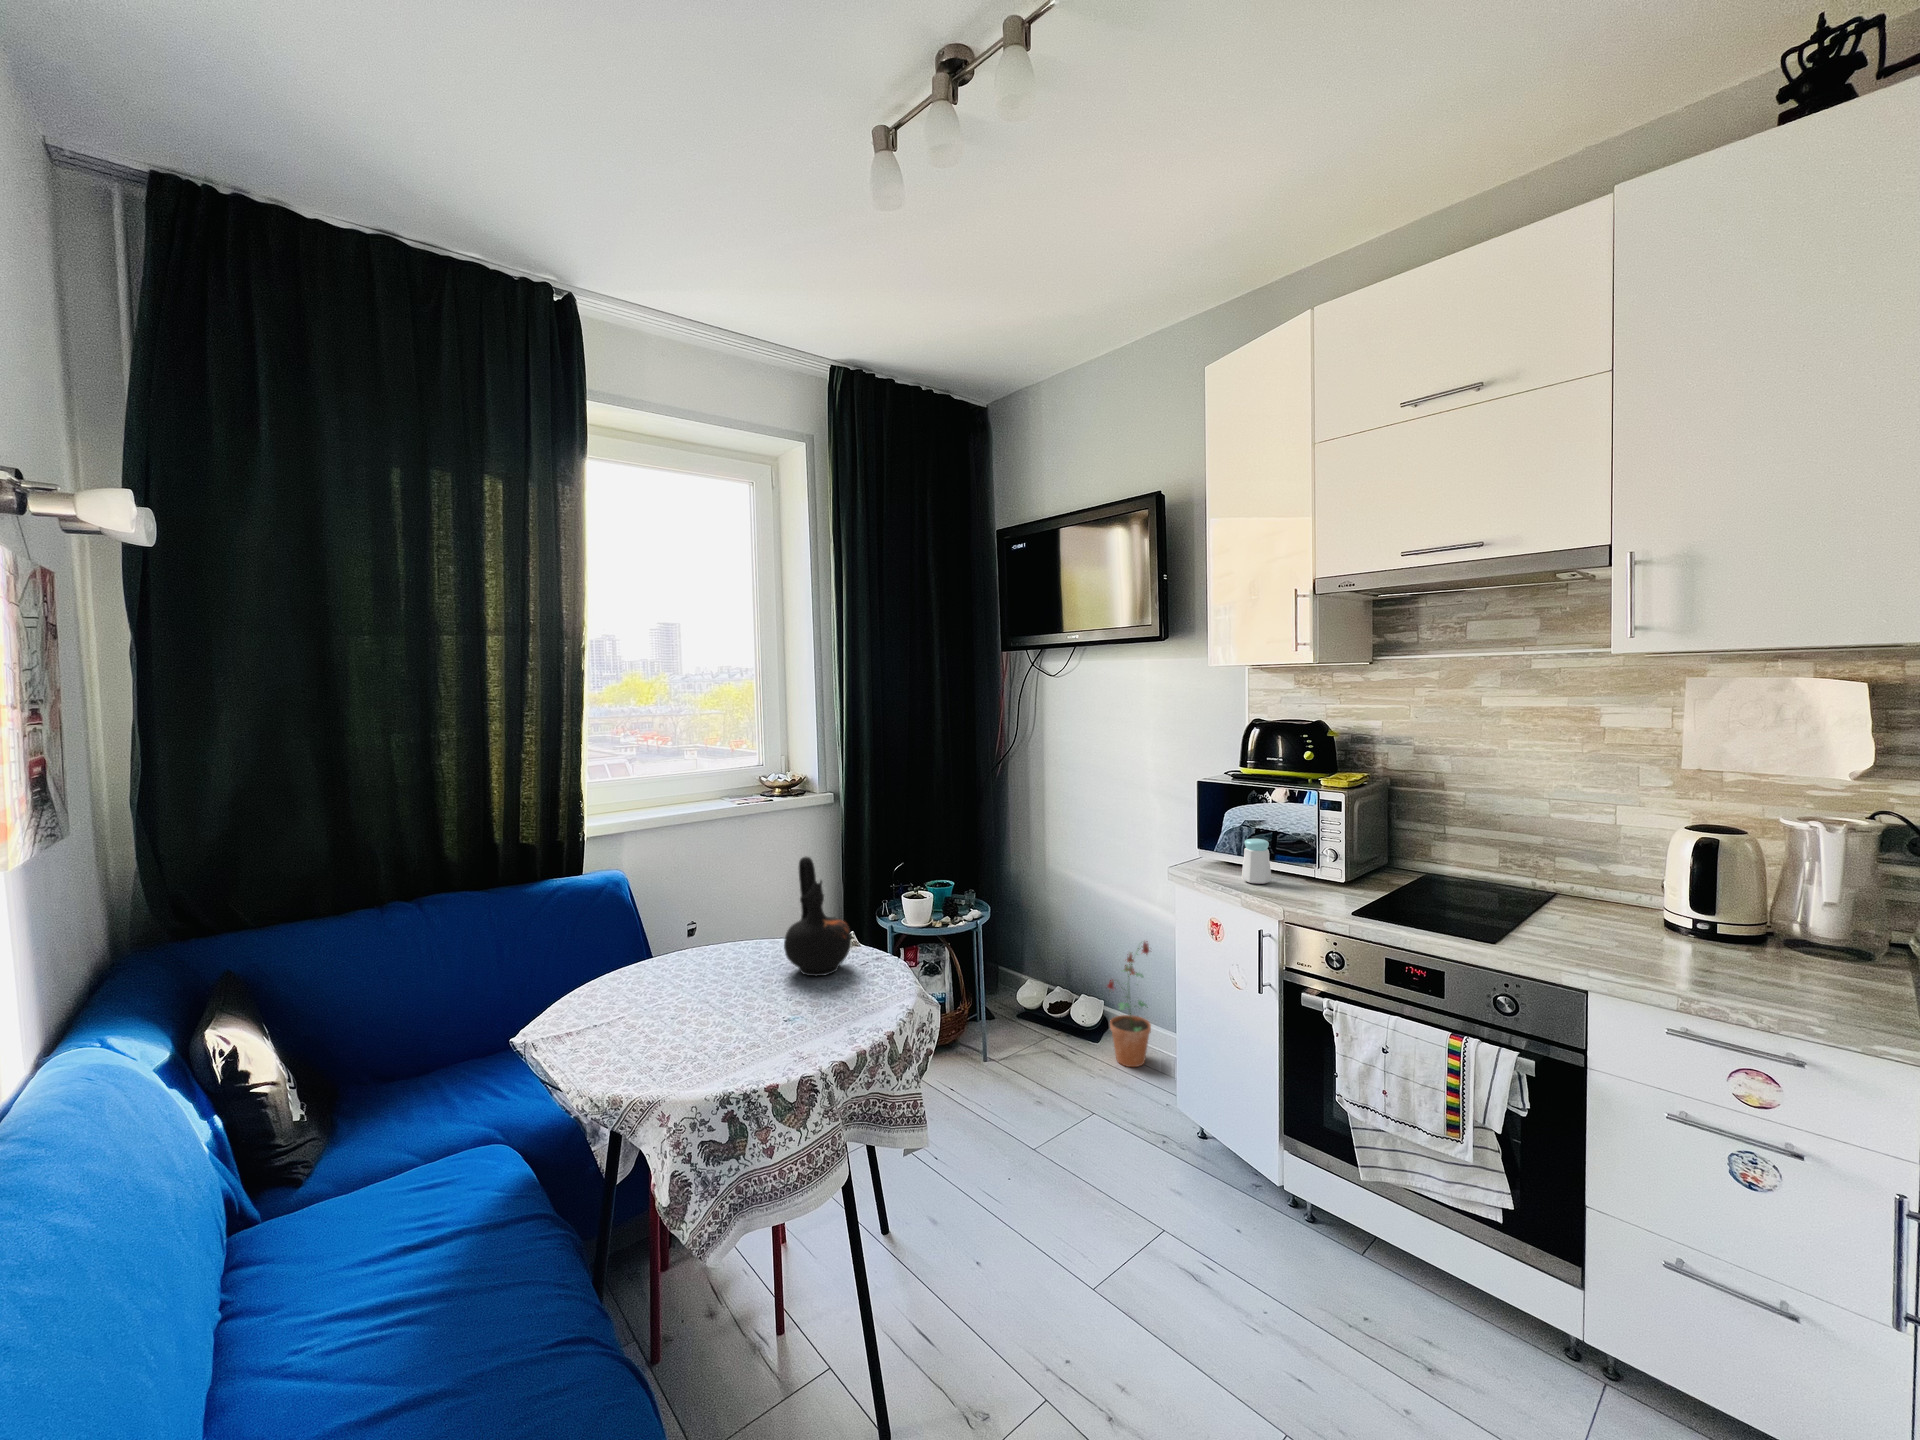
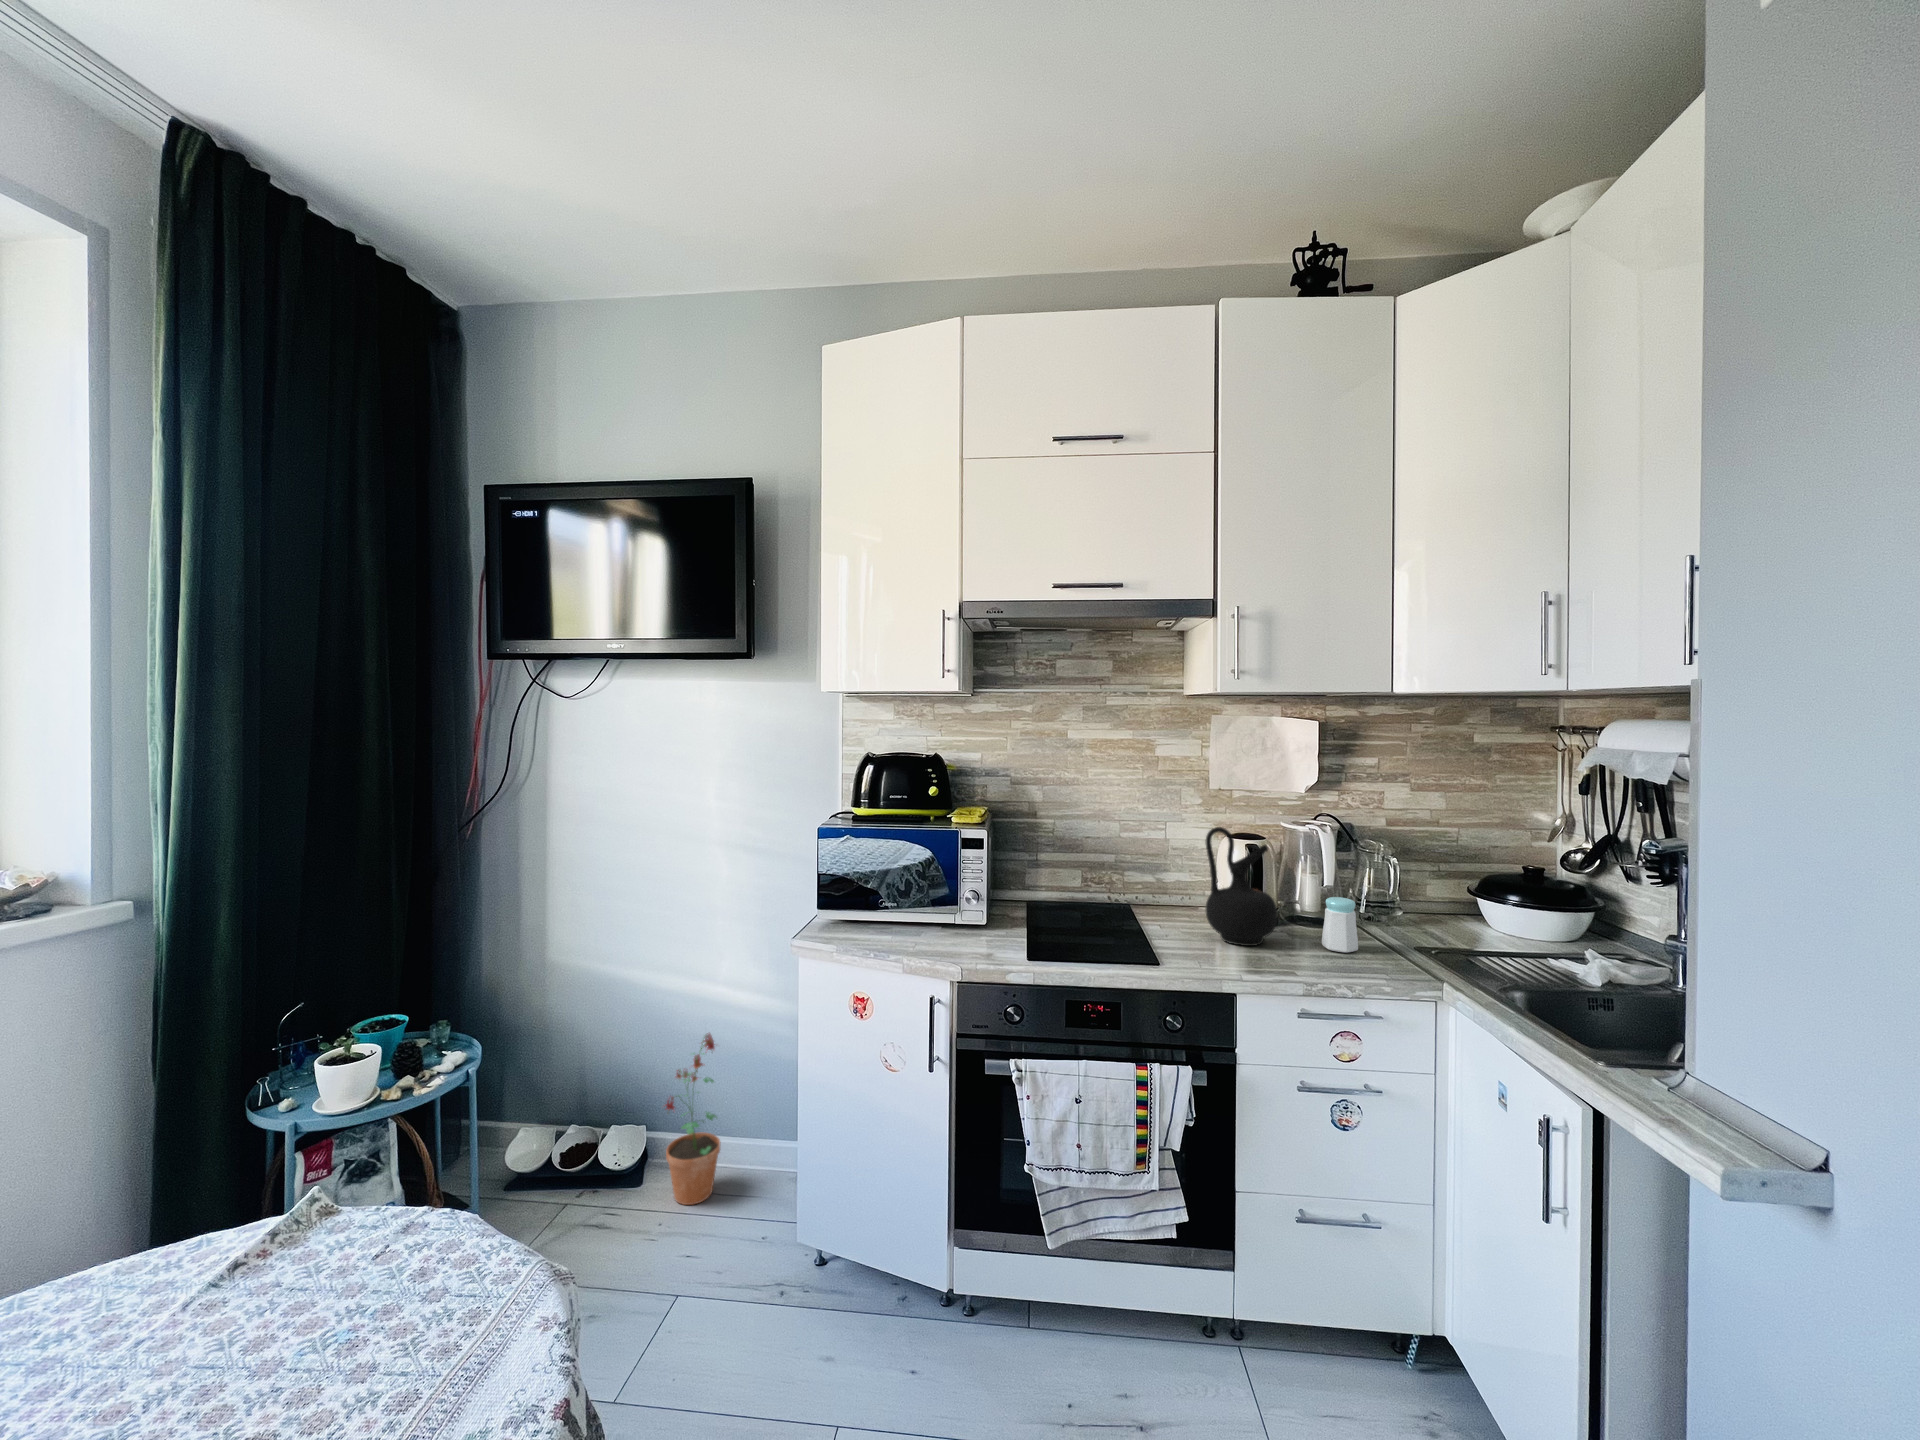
salt shaker: present [1242,838,1271,884] -> present [1322,897,1358,953]
ceramic jug: present [784,857,851,976] -> present [1206,827,1278,946]

